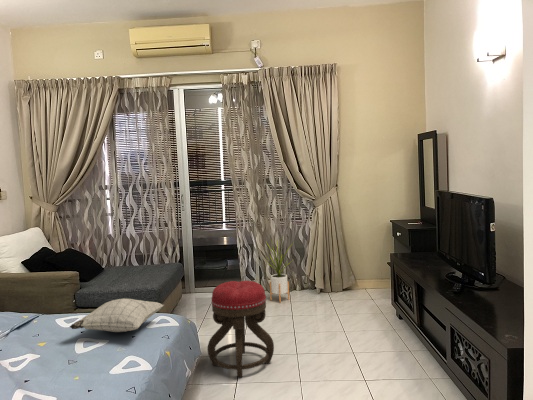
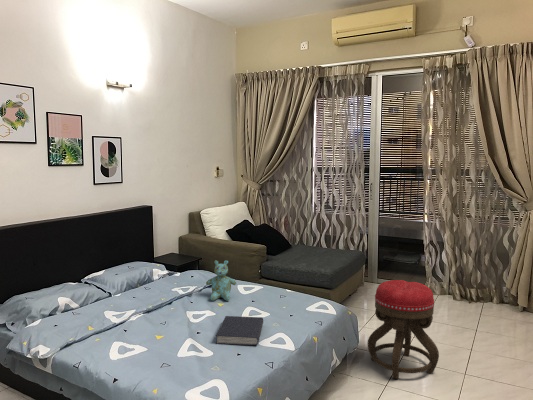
house plant: present [267,242,290,303] -> none [450,237,493,312]
stuffed bear: none [17,291,58,342] -> present [206,260,237,301]
pillow: present [70,299,163,332] -> none [241,279,326,309]
book: none [53,346,107,388] -> present [216,316,263,345]

